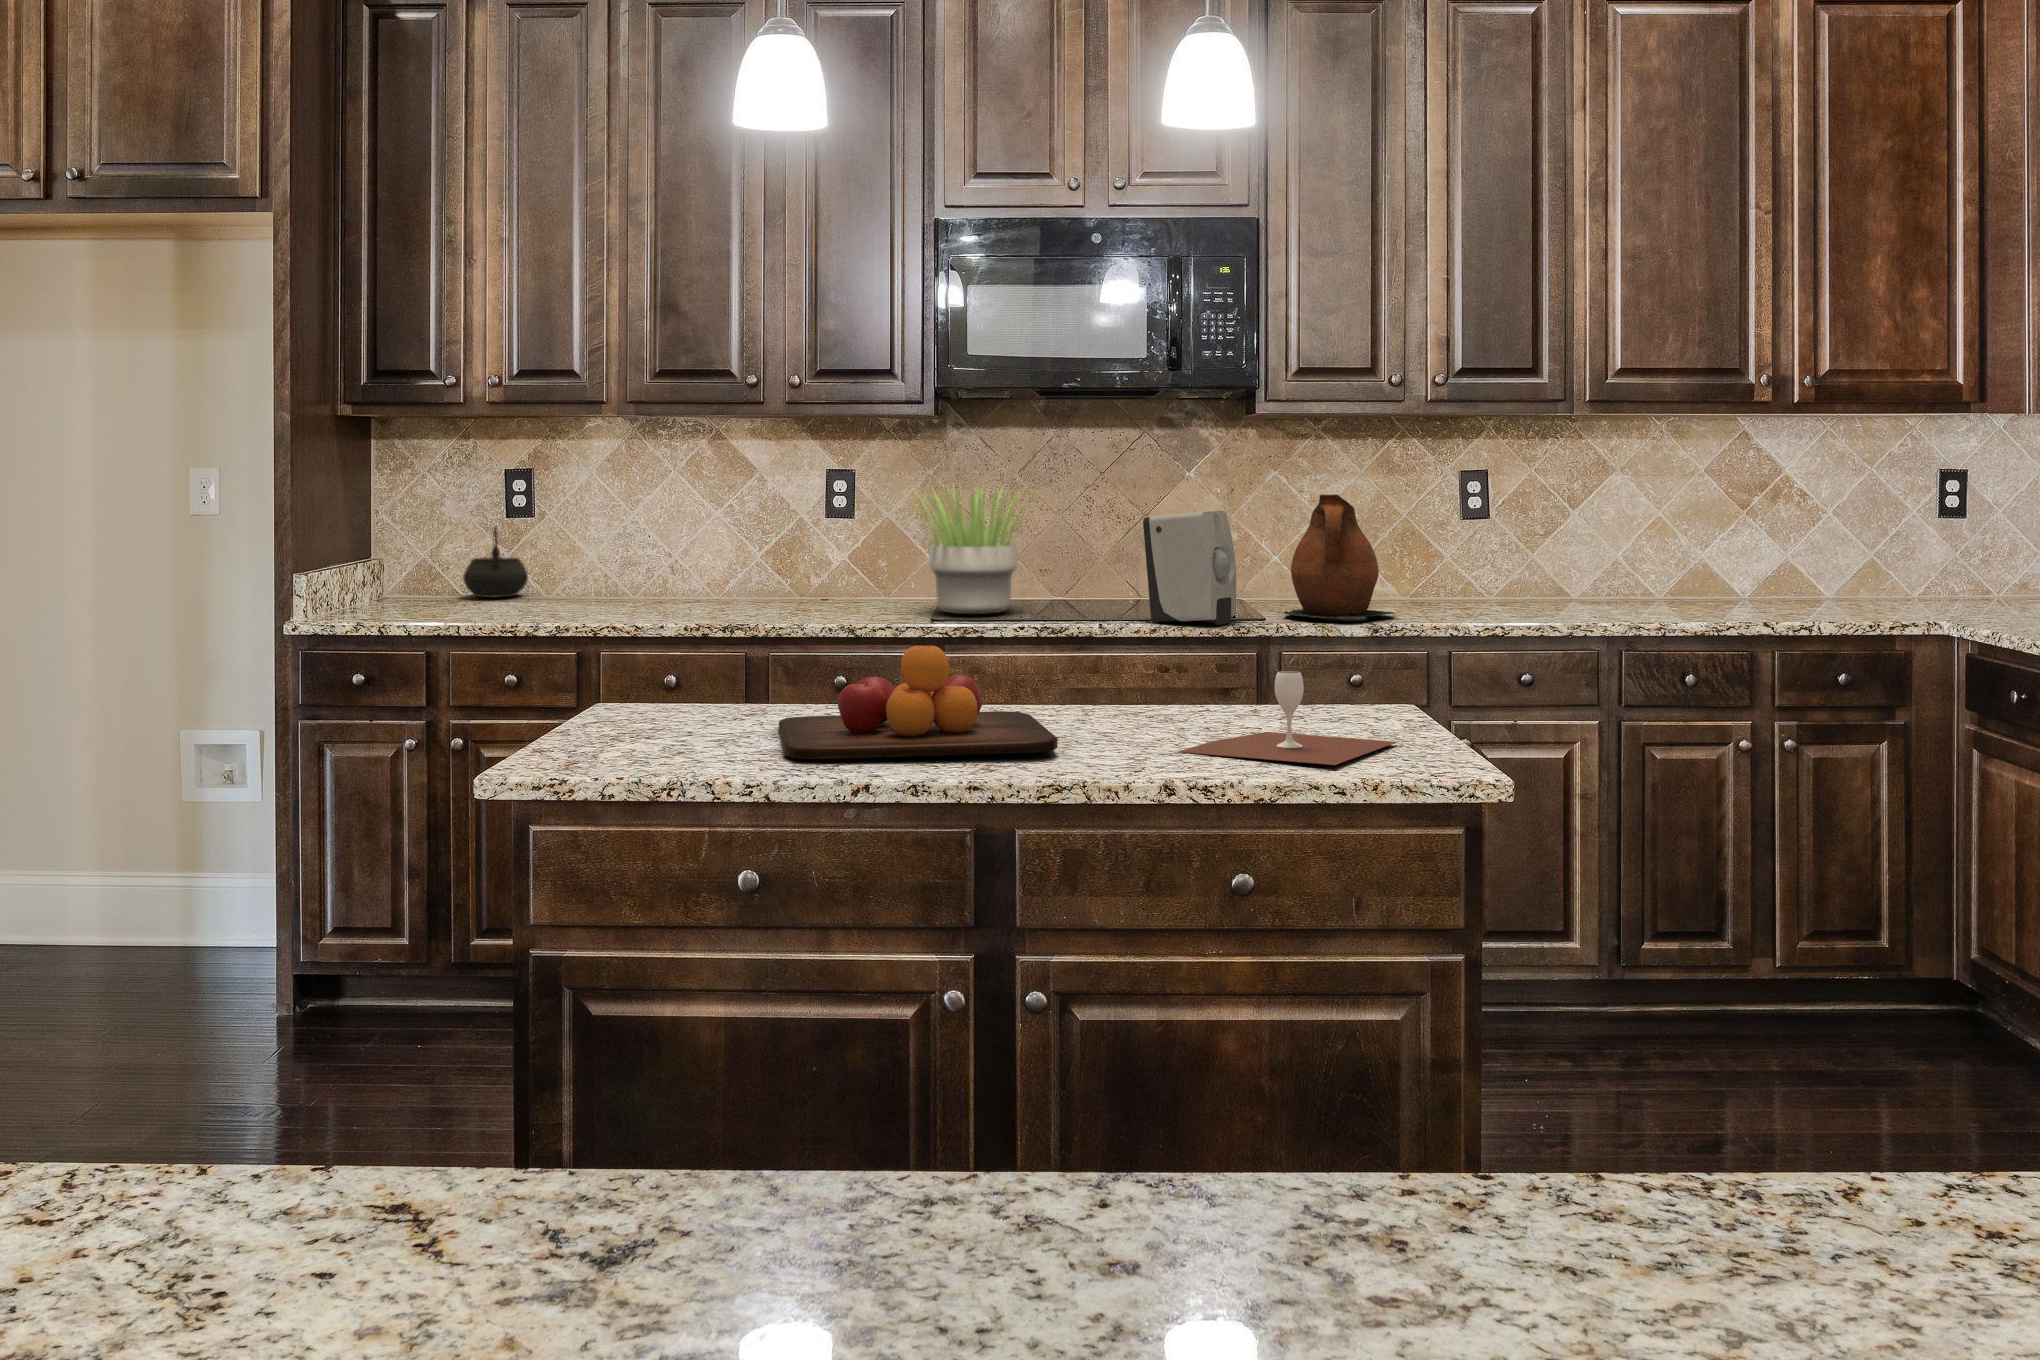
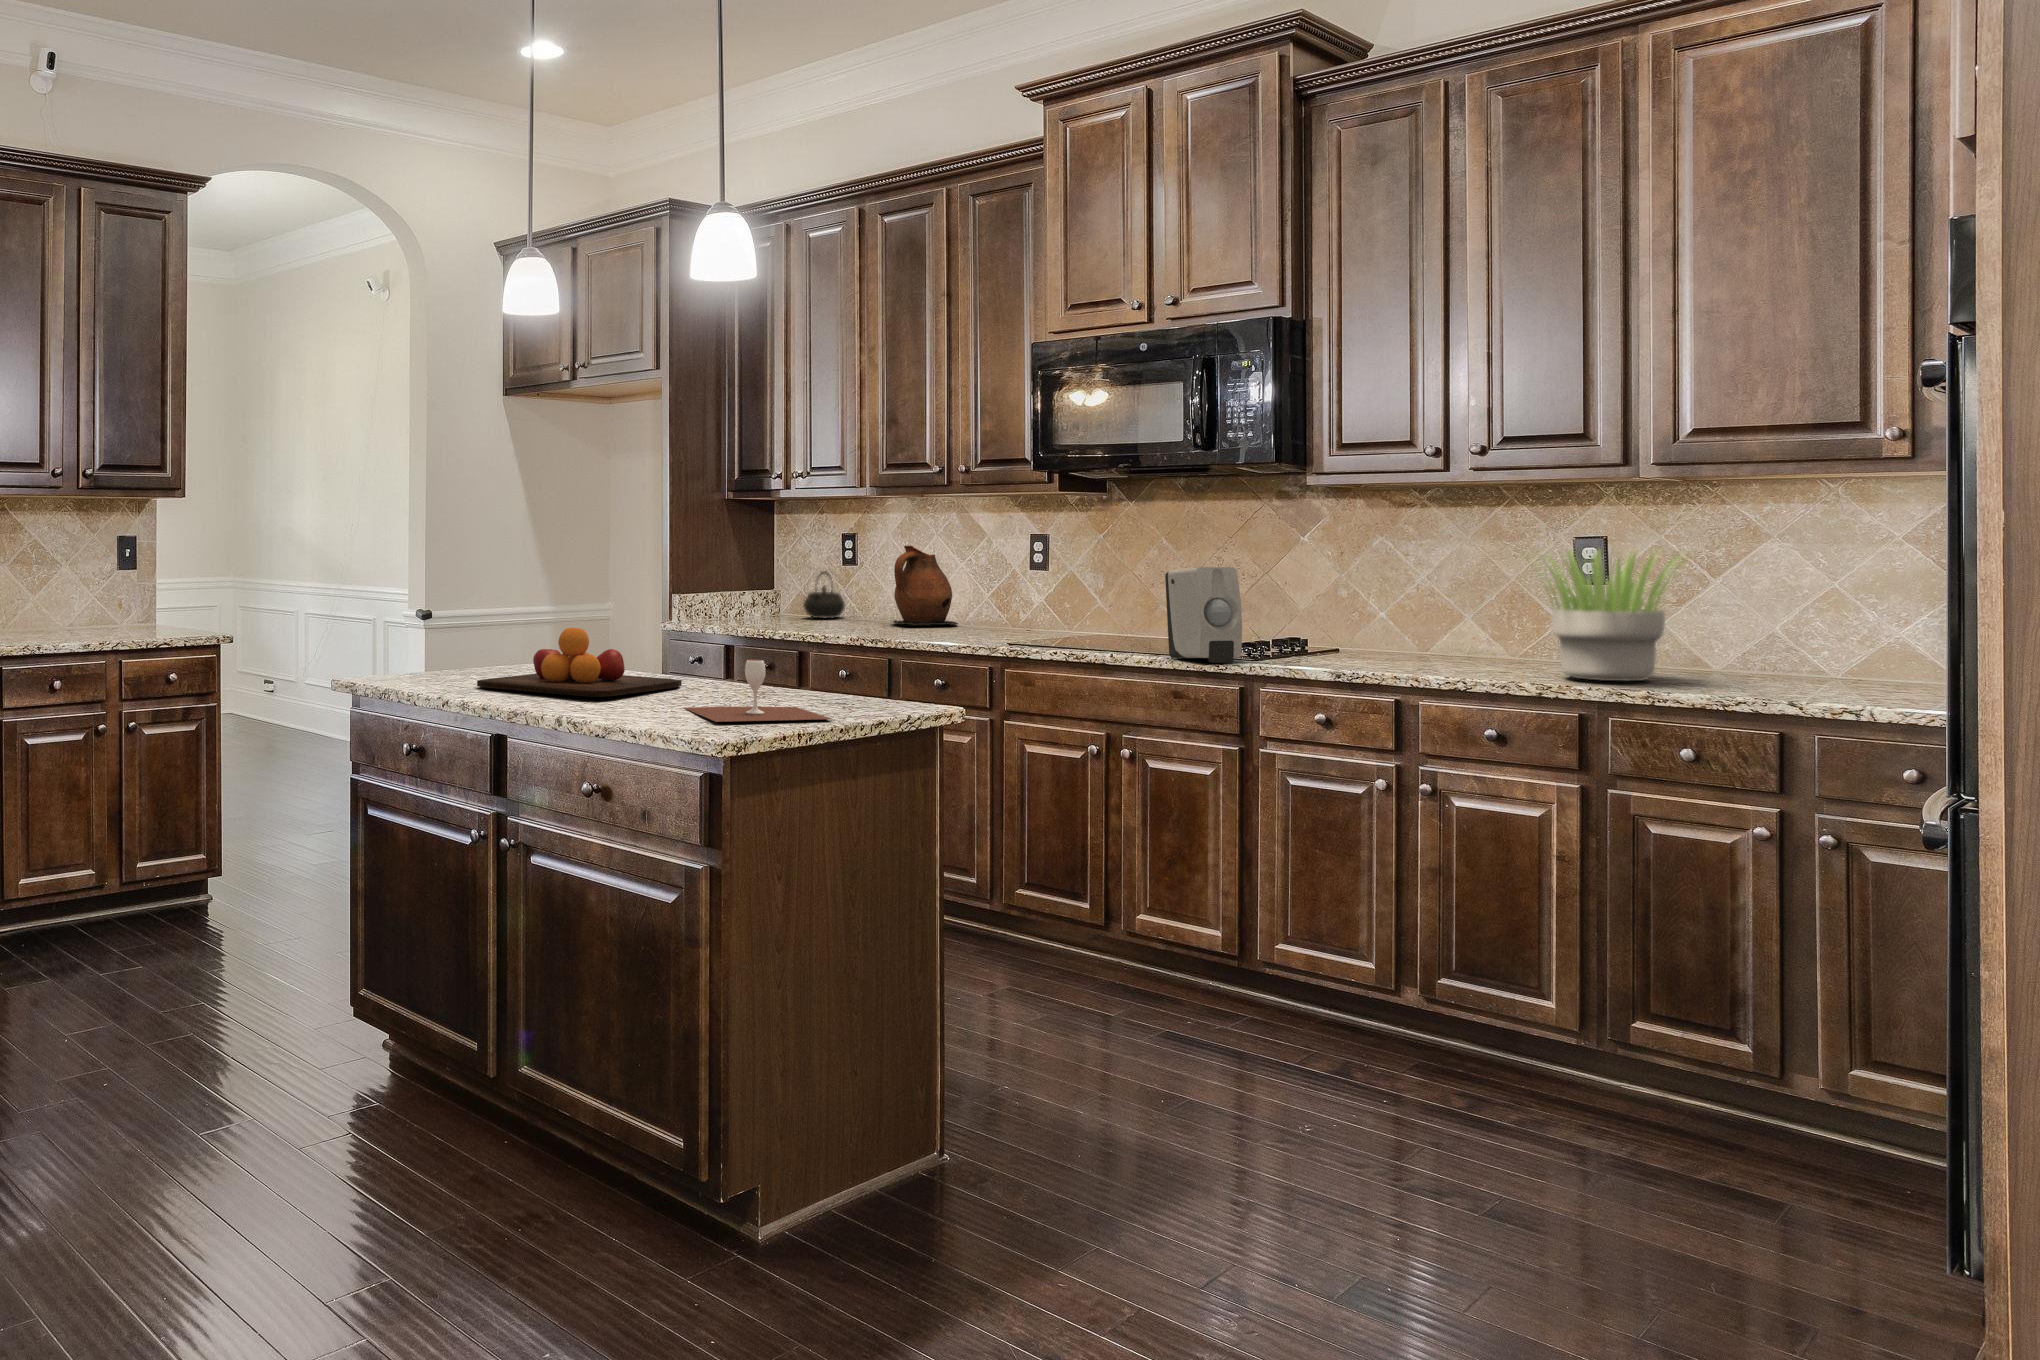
potted plant: present [916,486,1026,614] -> present [1522,550,1690,681]
ceramic pitcher: present [1278,494,1394,619] -> present [893,545,958,626]

